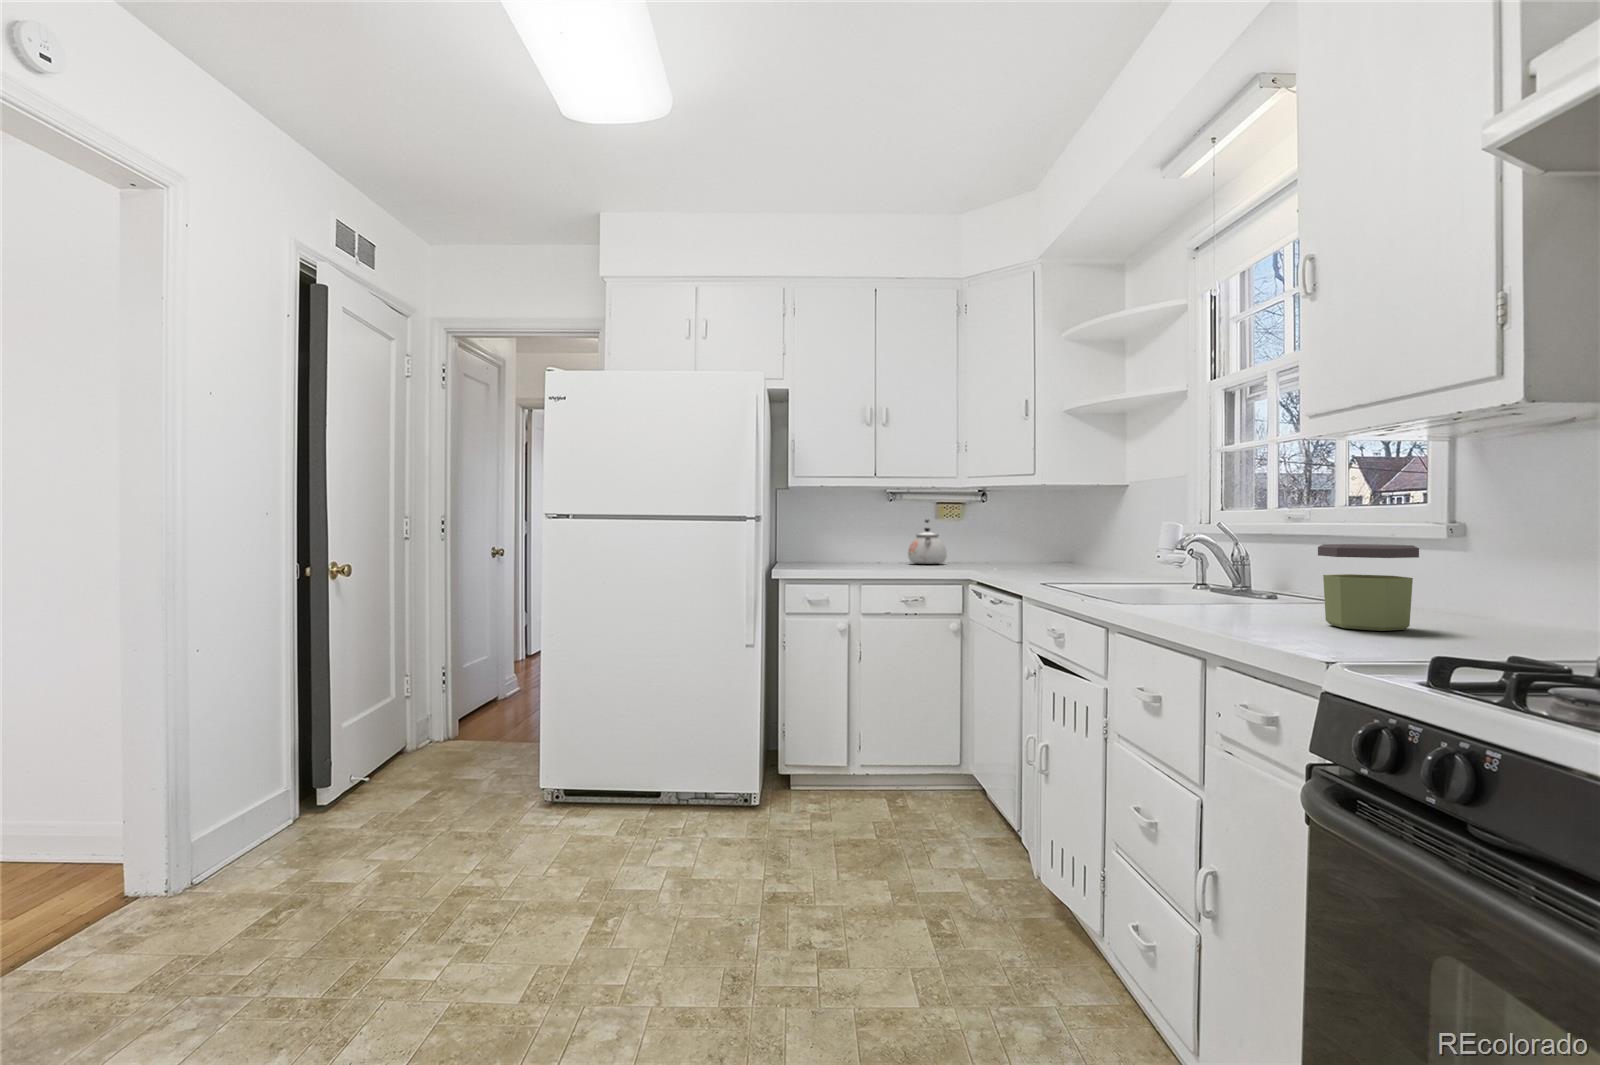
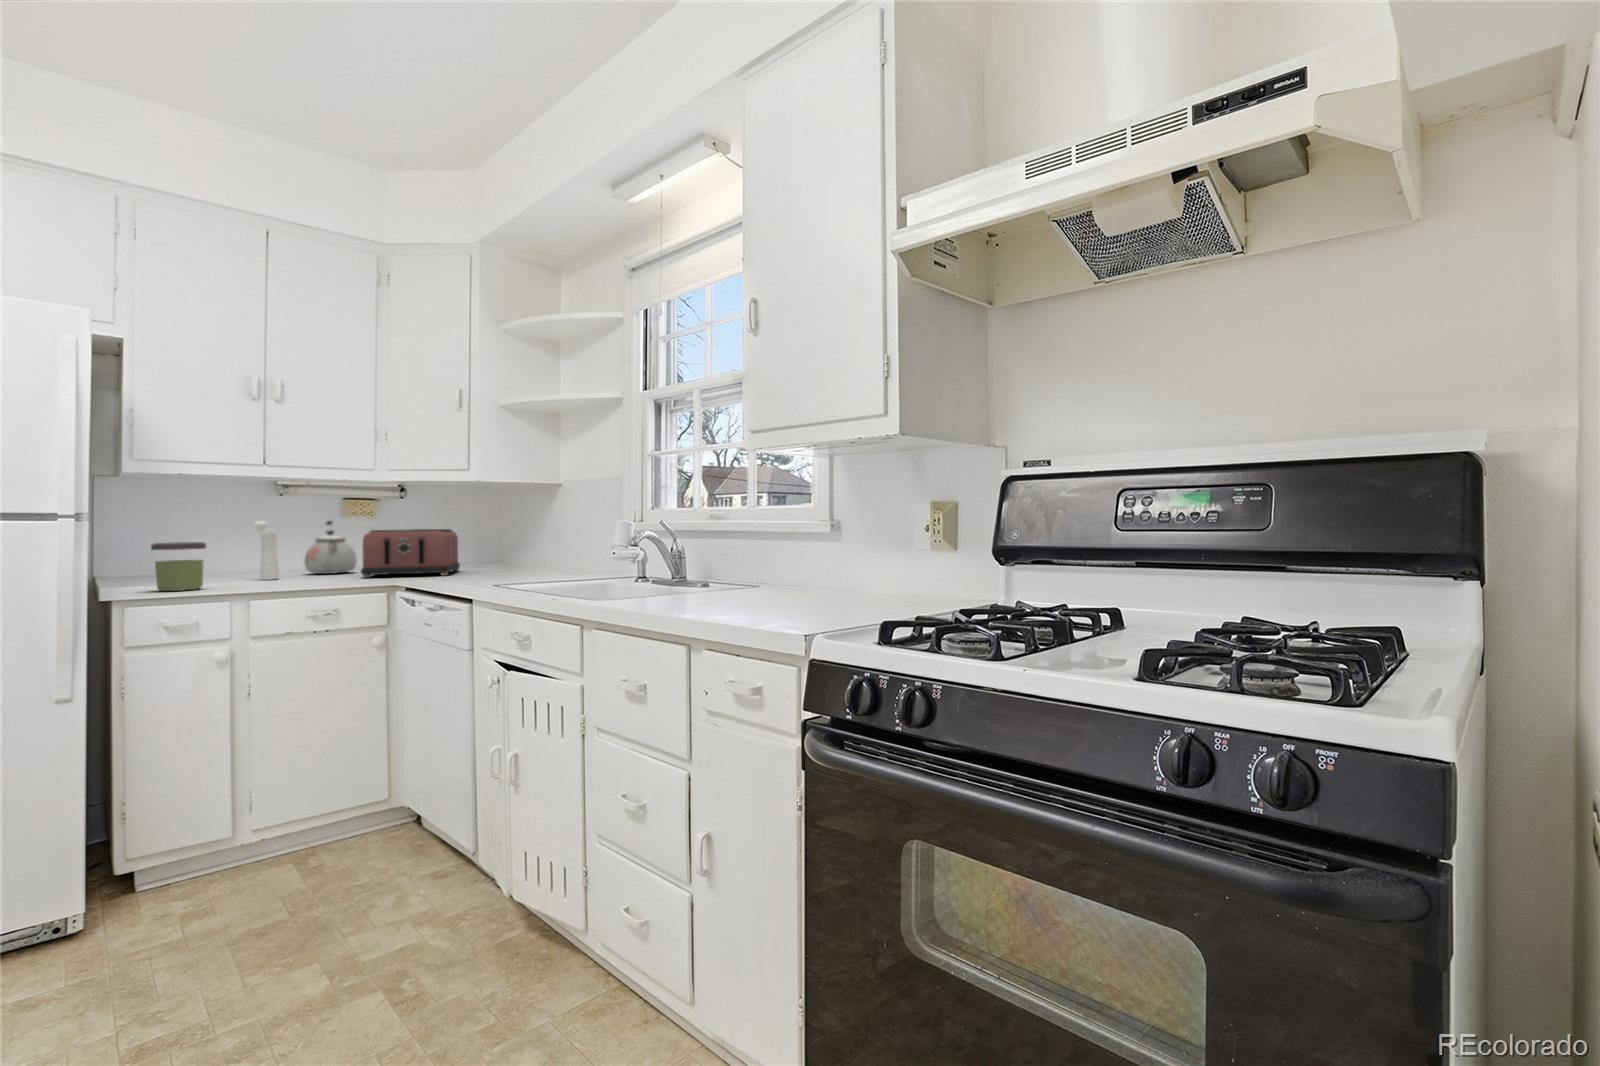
pepper mill: none [872,519,888,567] -> present [254,521,279,580]
toaster: none [944,528,1029,571] -> present [361,529,460,578]
jar: present [1318,544,1419,631] -> present [151,542,206,591]

